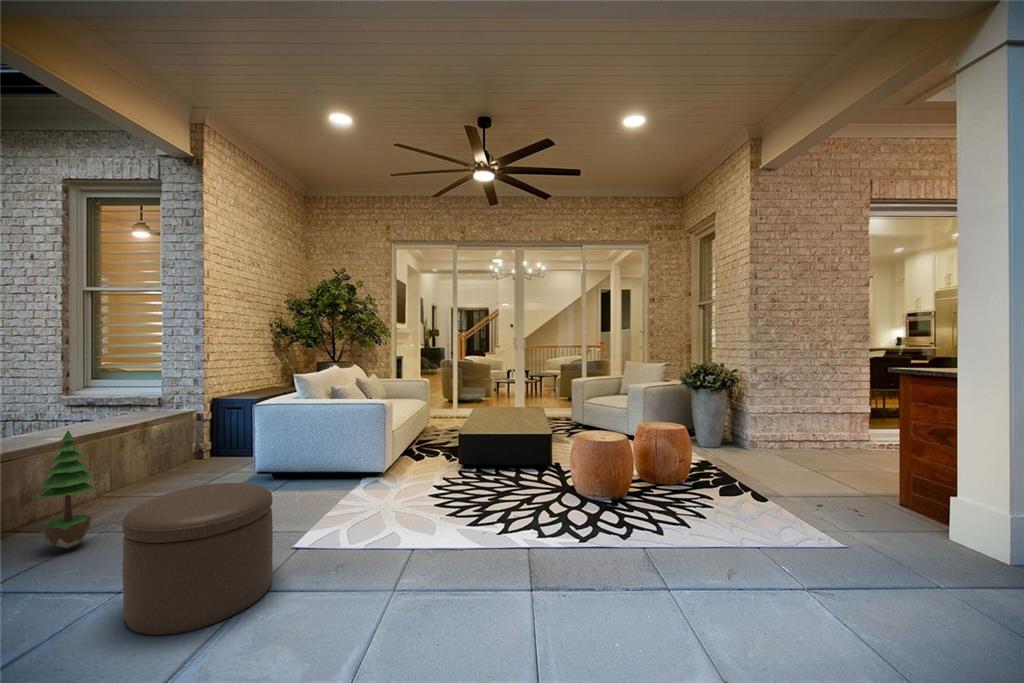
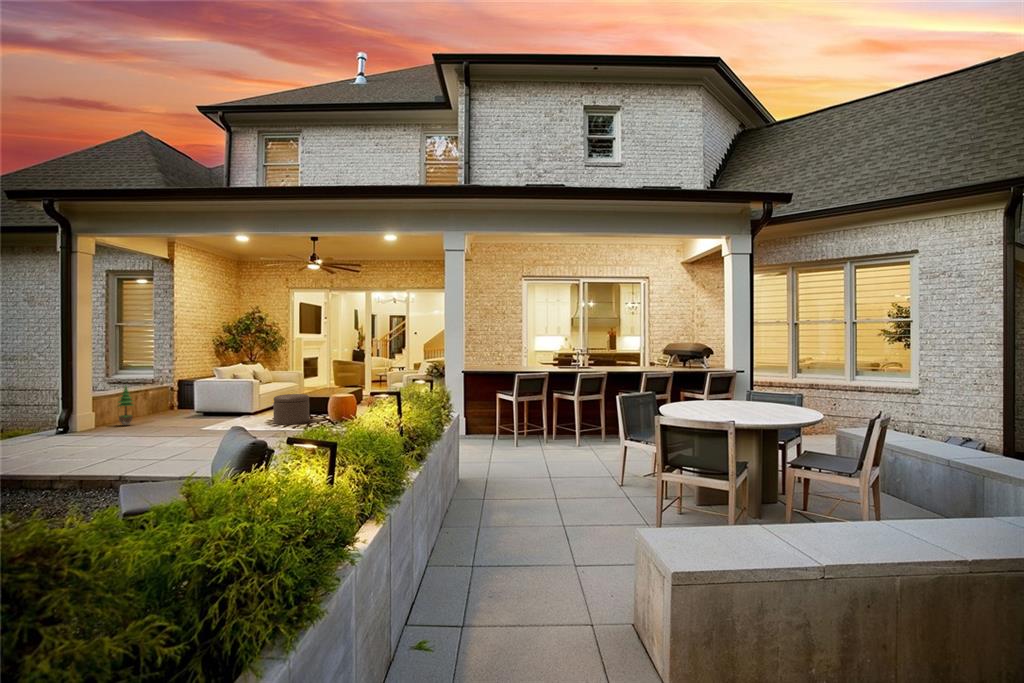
ottoman: present [122,483,273,635] -> present [273,394,309,425]

